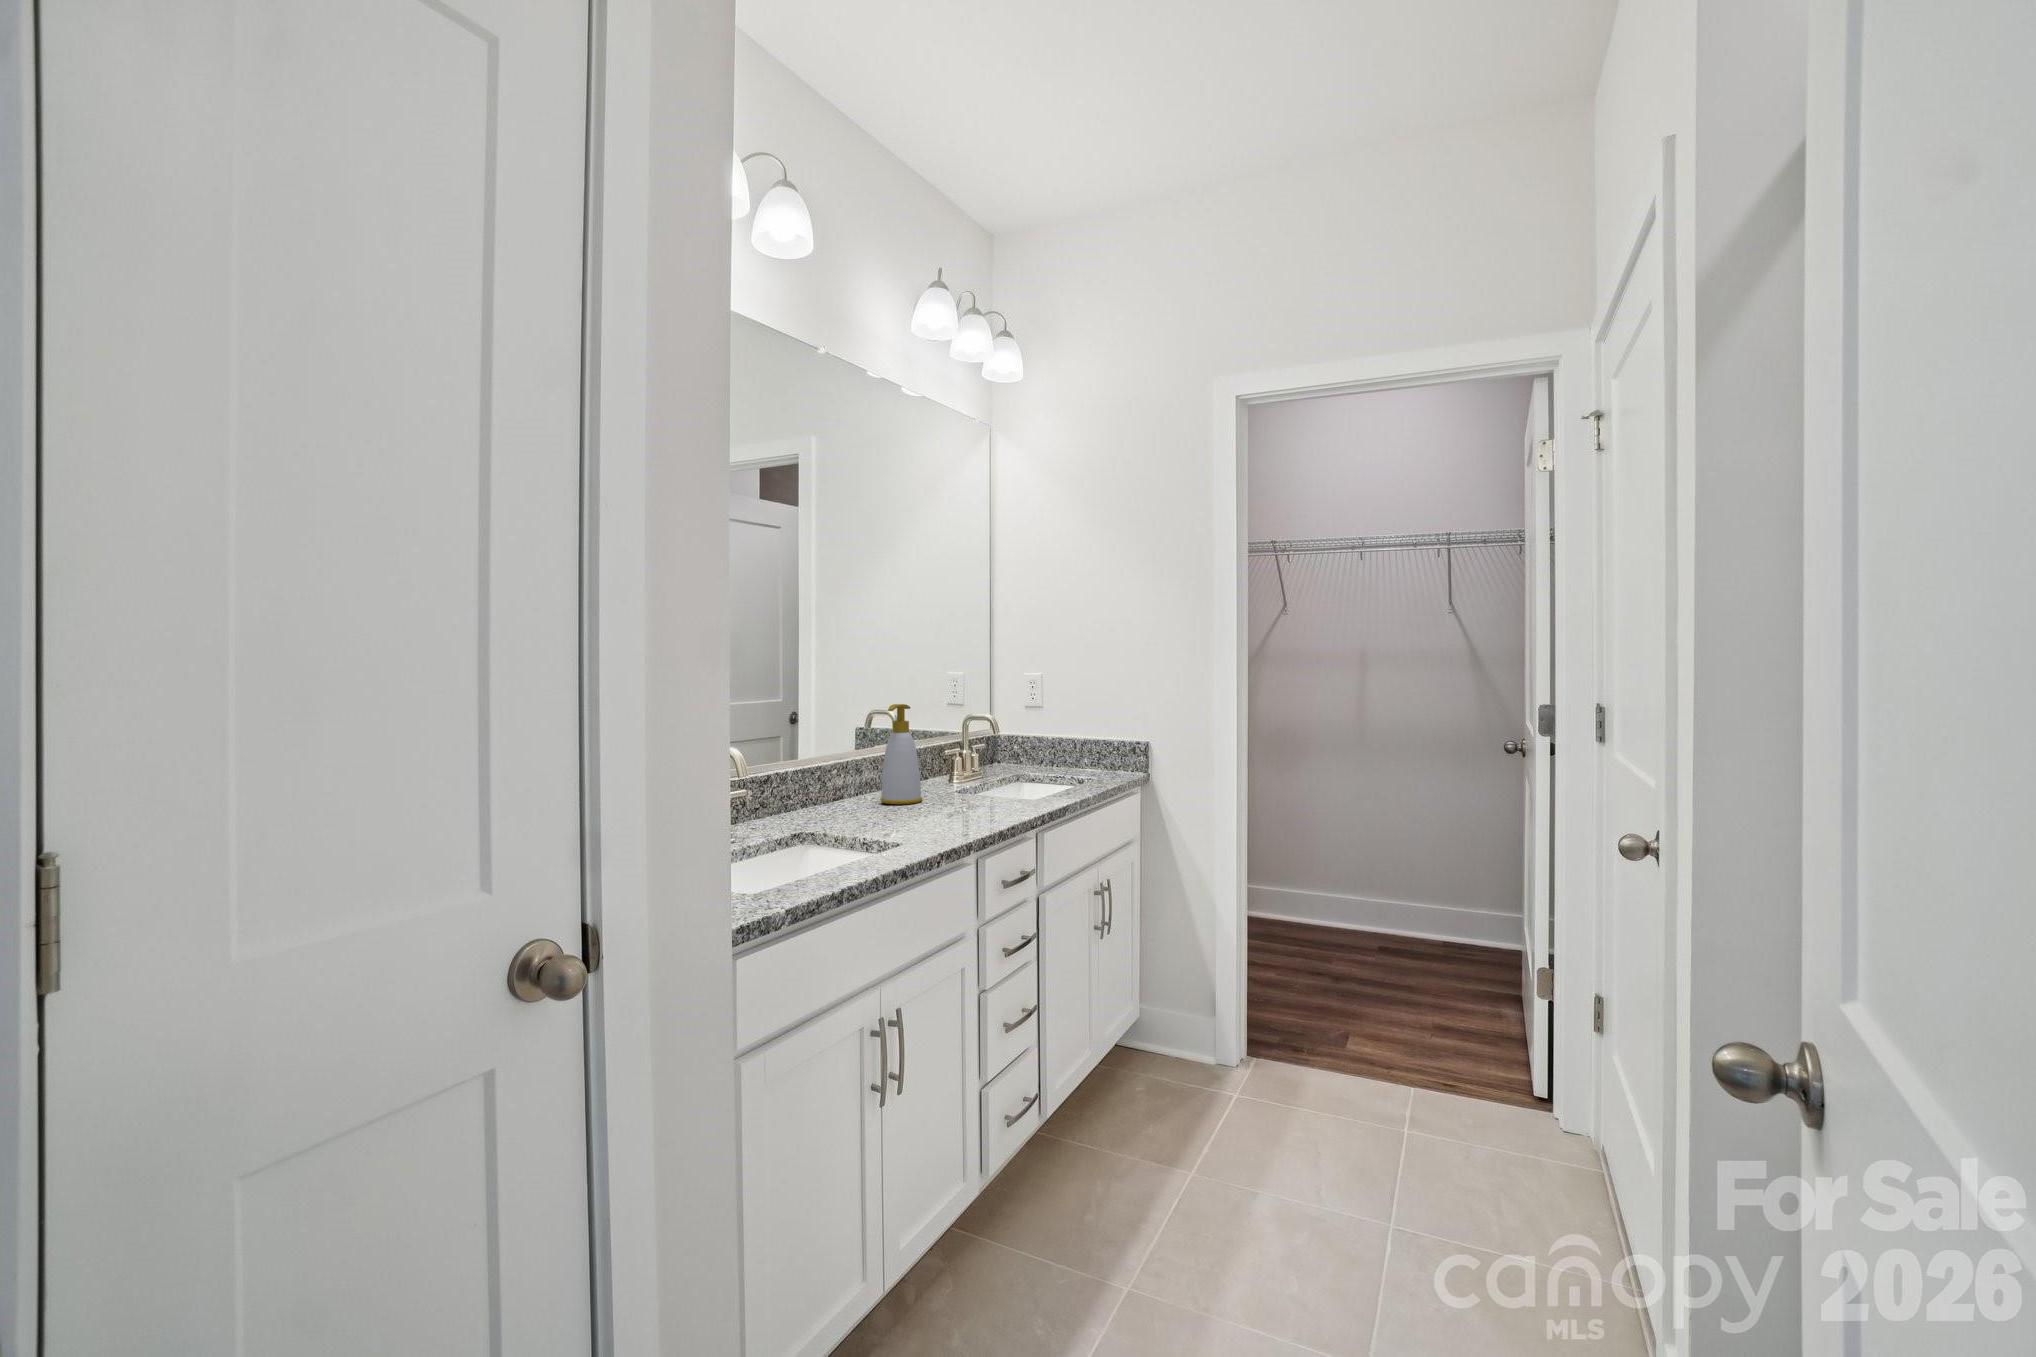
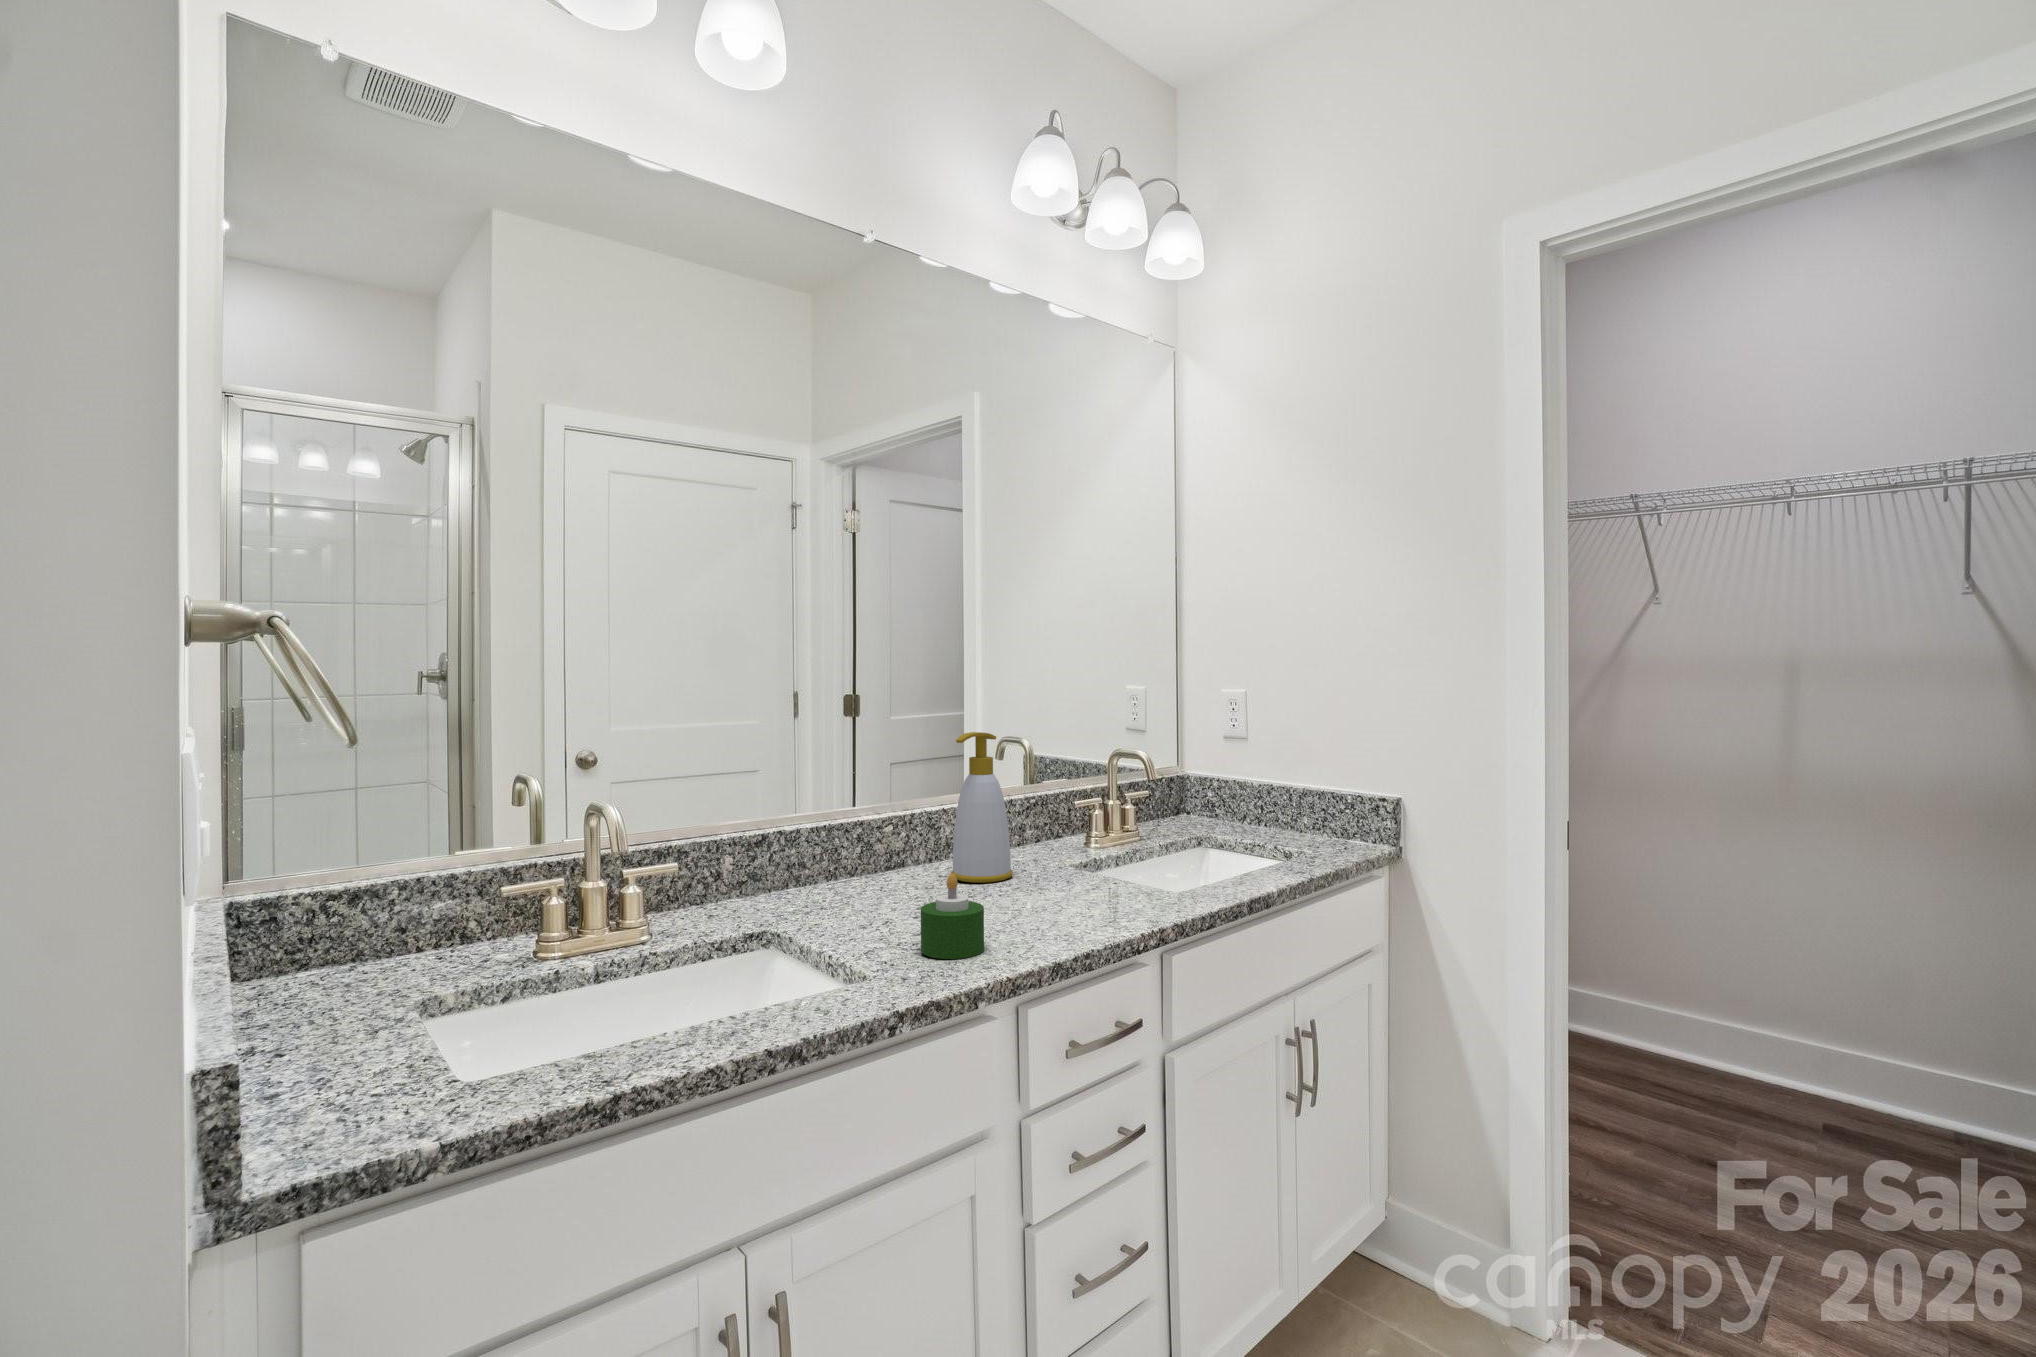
candle: none [922,784,960,833] -> present [921,874,984,959]

